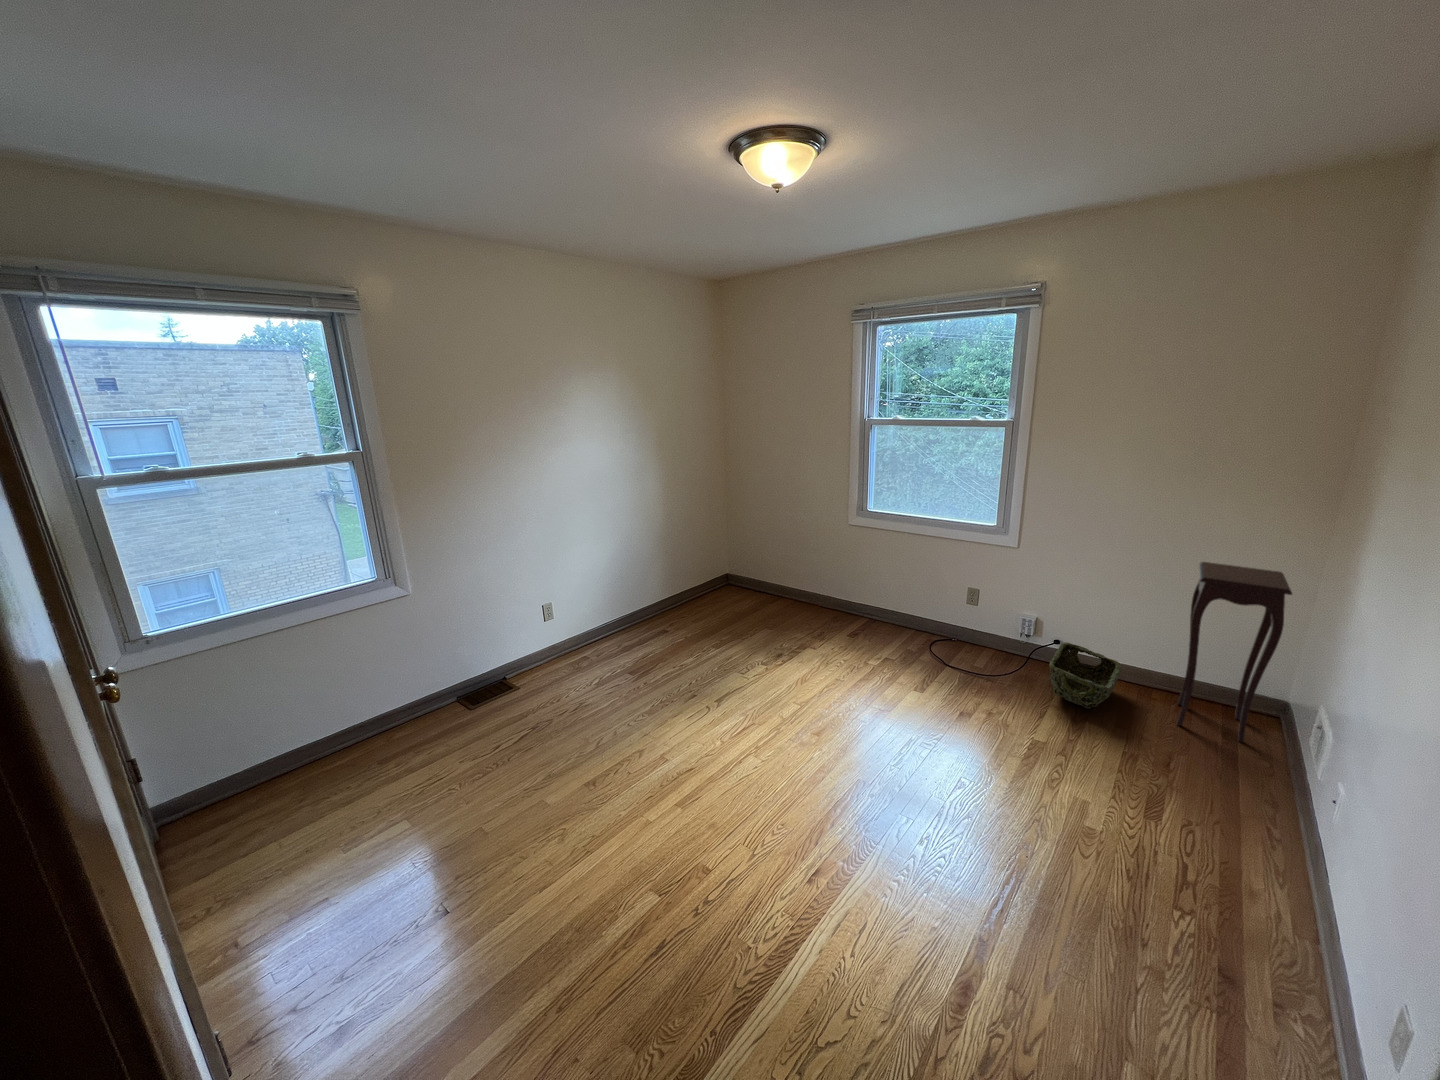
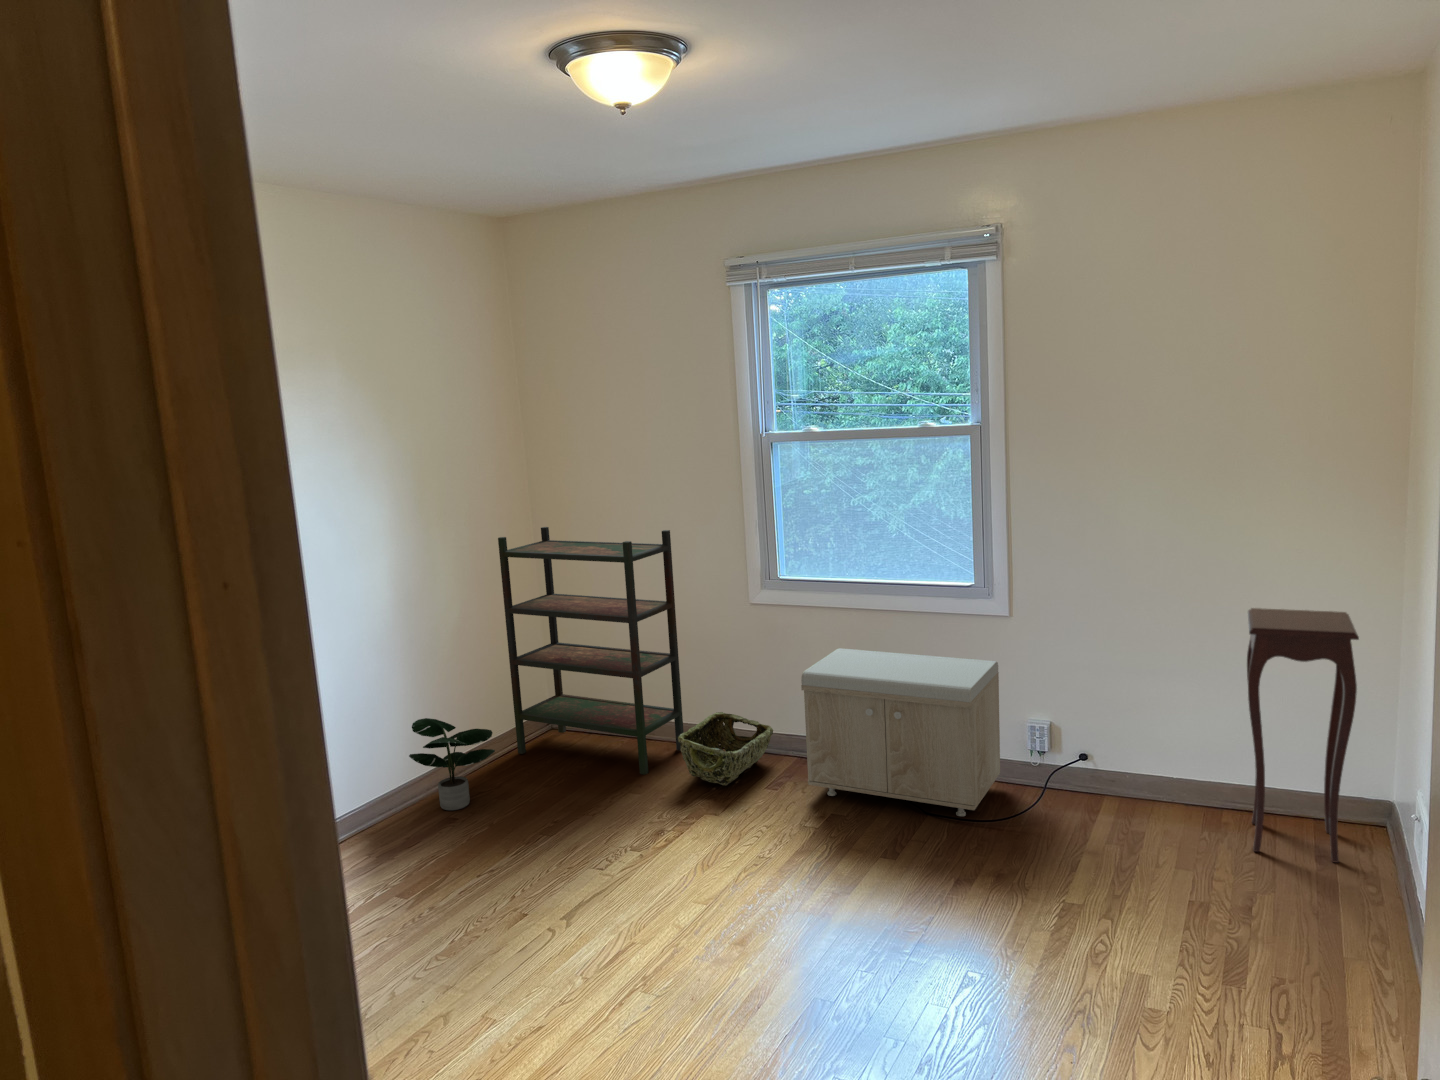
bookshelf: none [701,469,801,619] -> present [498,527,684,775]
storage bench: none [872,558,1006,672] -> present [801,648,1000,816]
potted plant: none [643,575,690,627] -> present [409,718,495,810]
woven basket: present [1049,642,1121,708] -> present [678,712,773,786]

